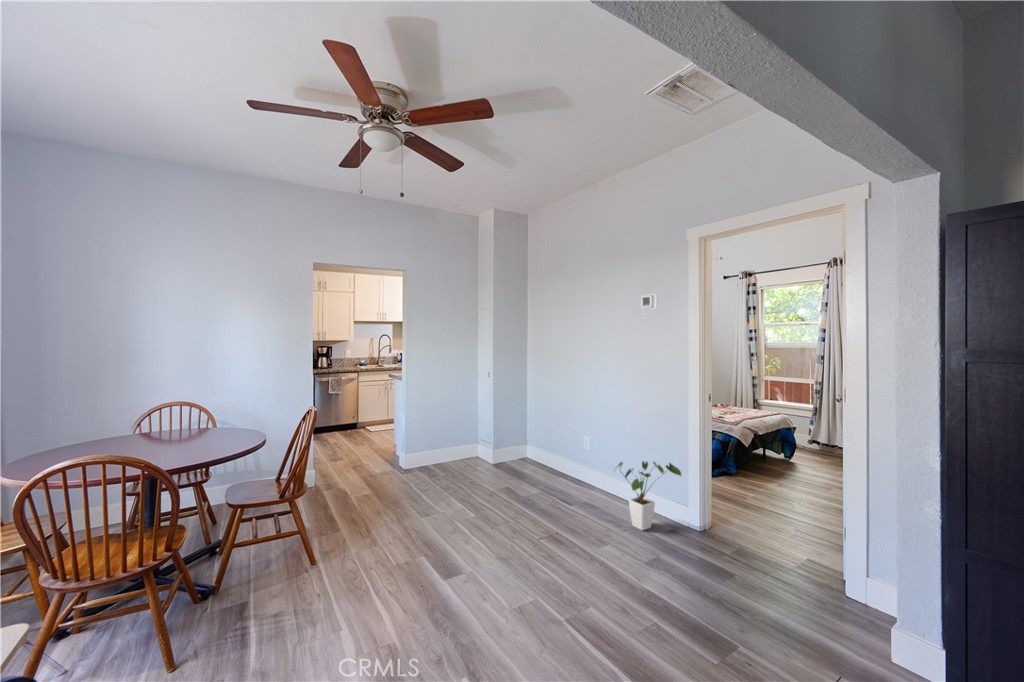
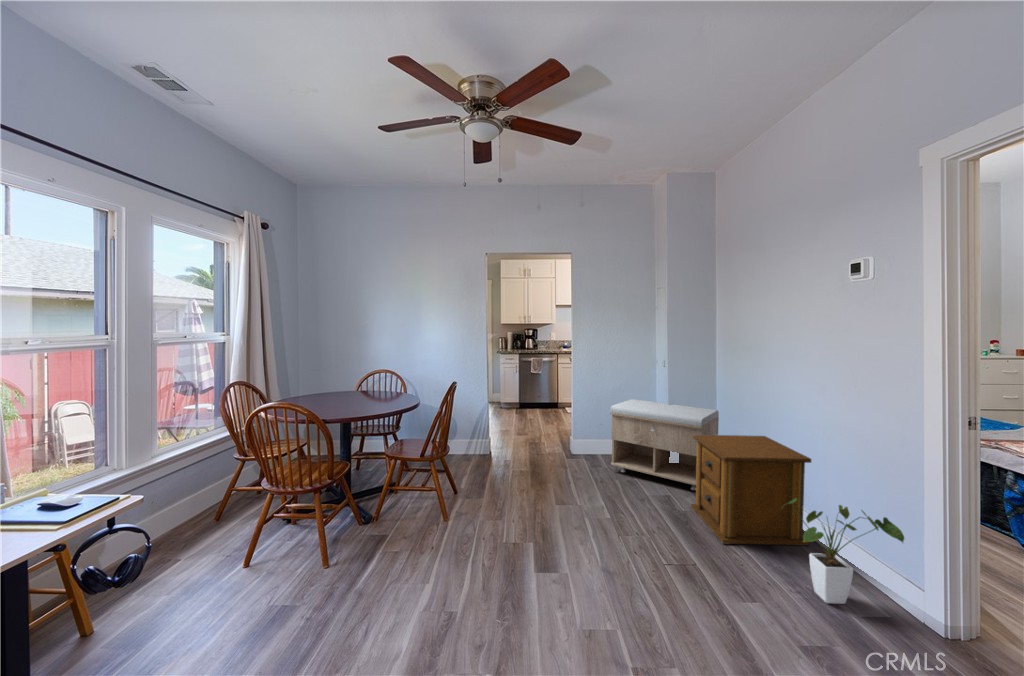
storage bench: none [449,408,532,477] -> present [610,399,719,490]
side table: none [528,424,613,511] -> present [691,435,811,546]

